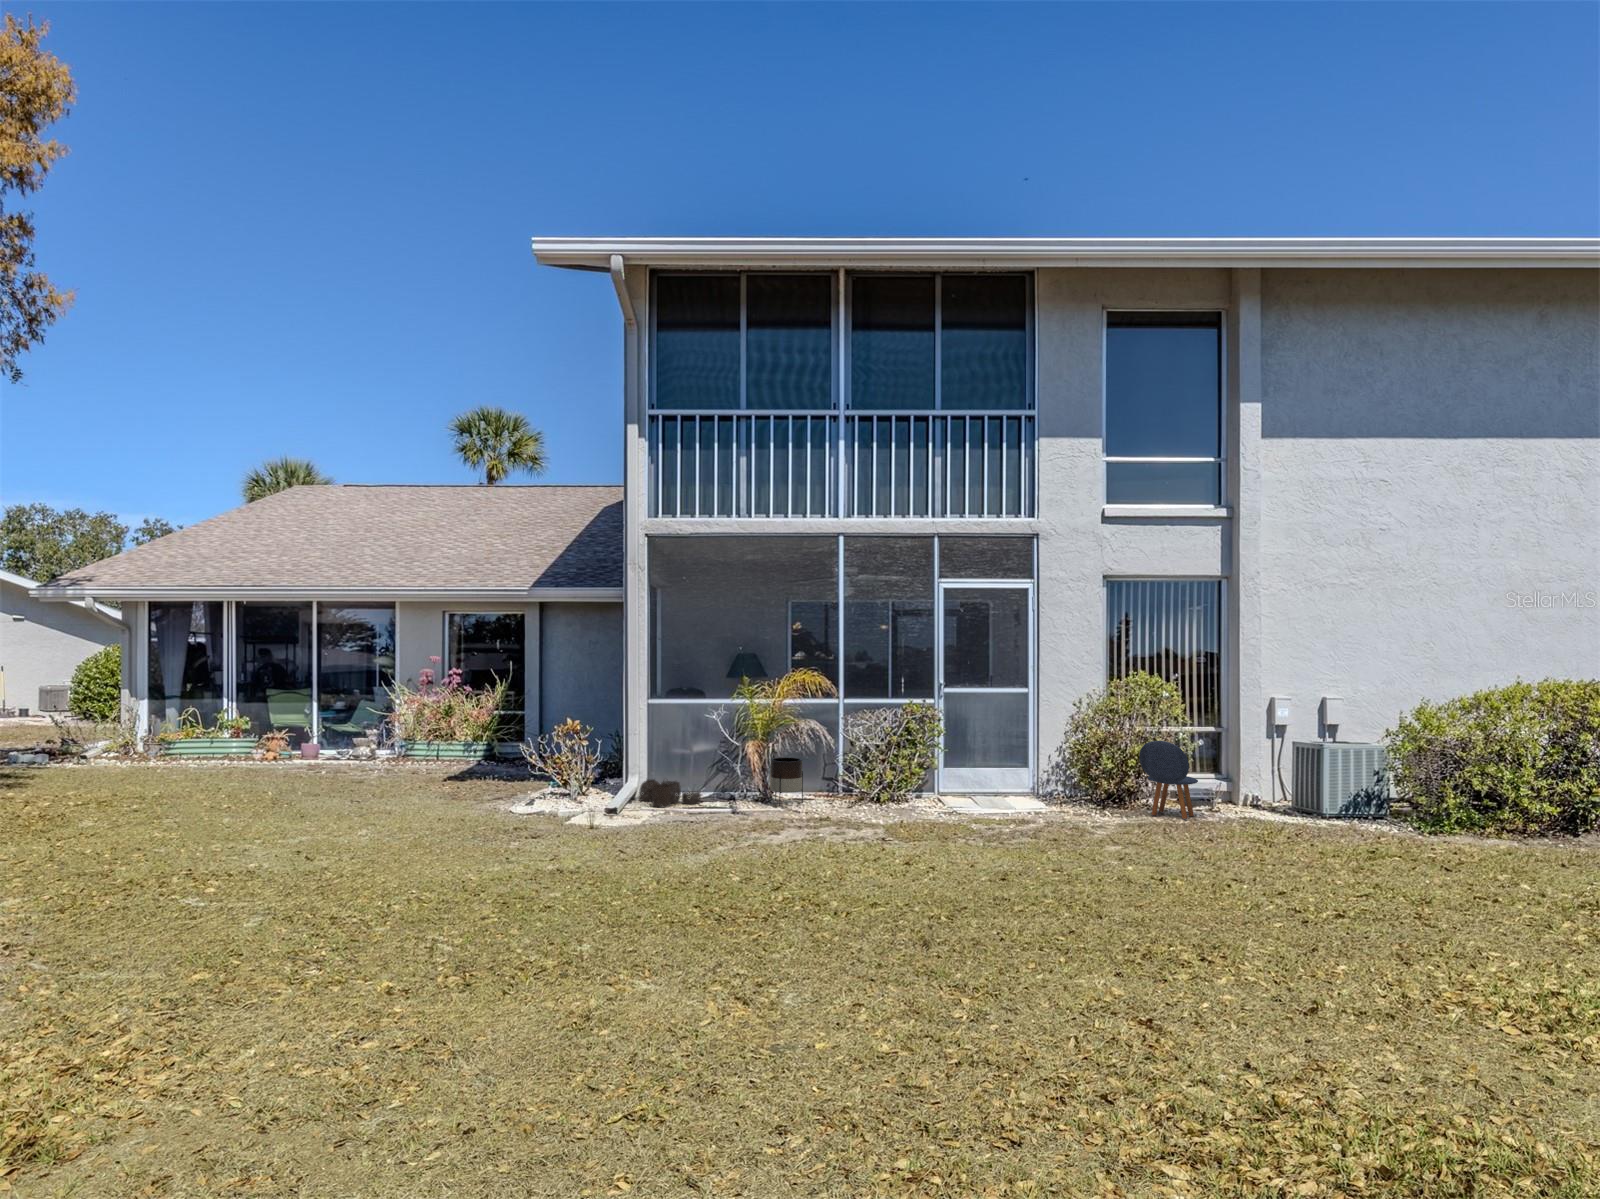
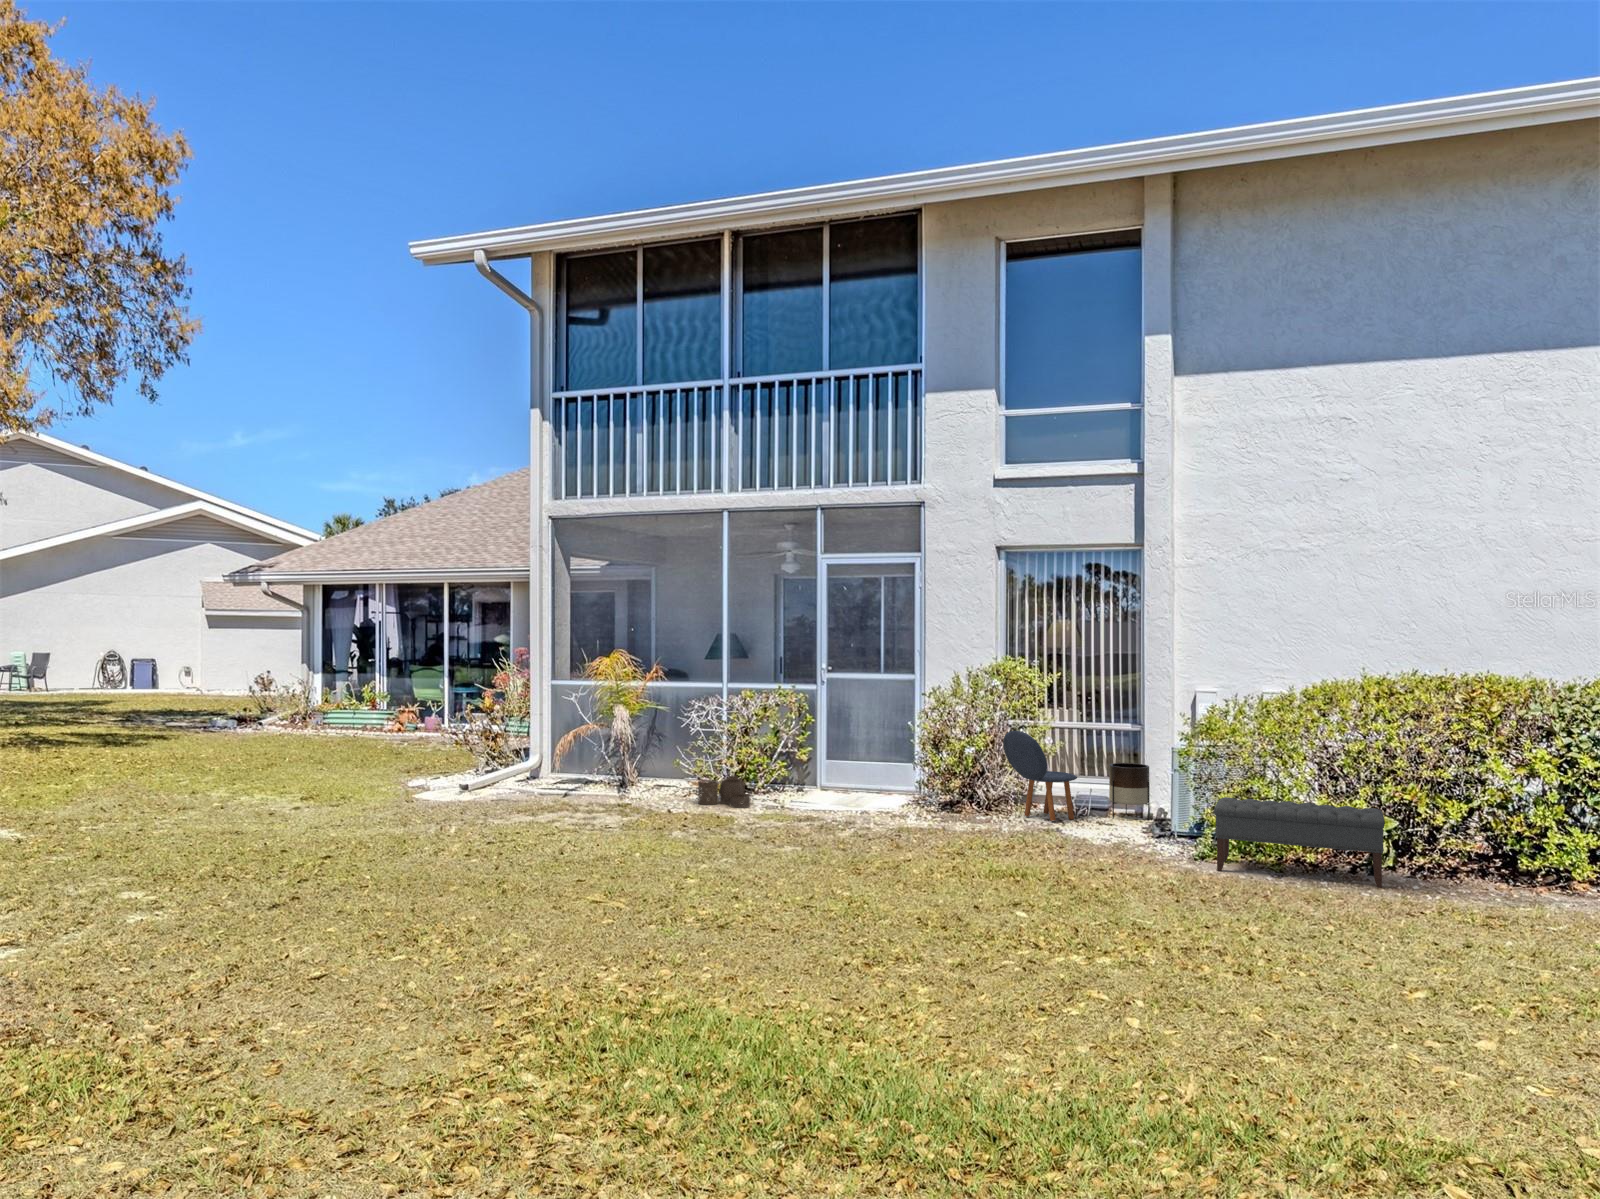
planter: present [770,757,803,806] -> present [1109,763,1150,820]
woven basket: present [639,779,701,807] -> present [698,776,751,808]
bench: none [1385,795,1548,865] -> present [1214,797,1385,888]

